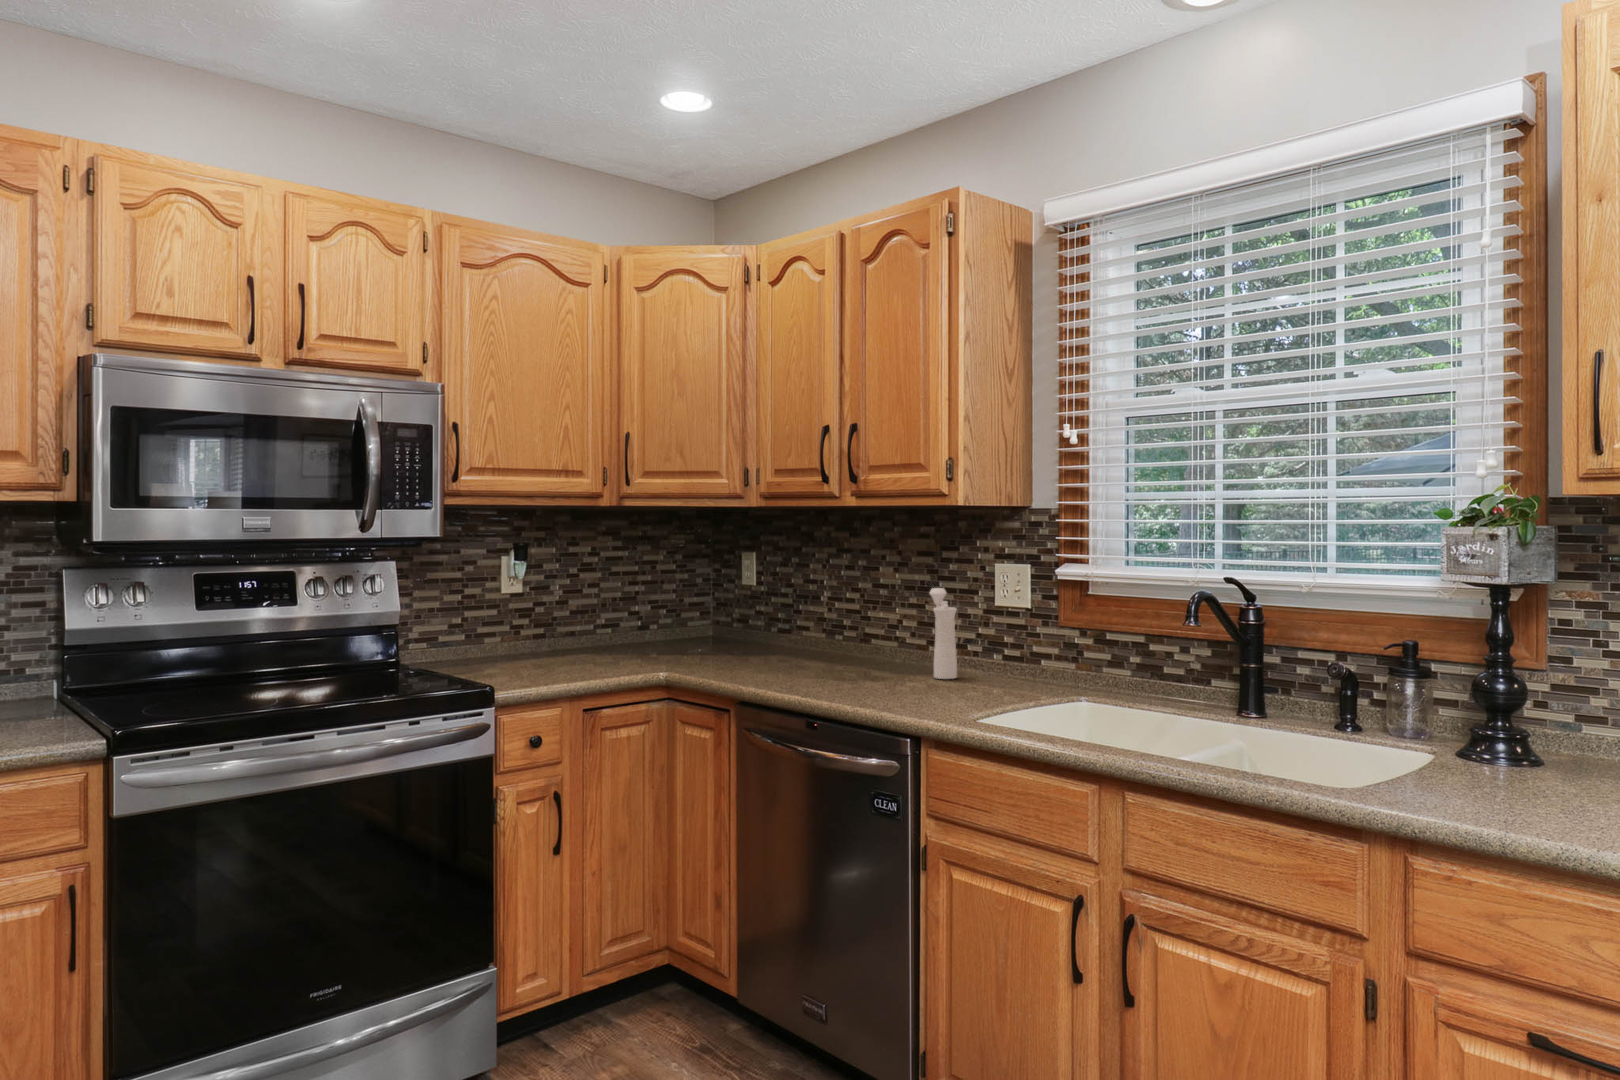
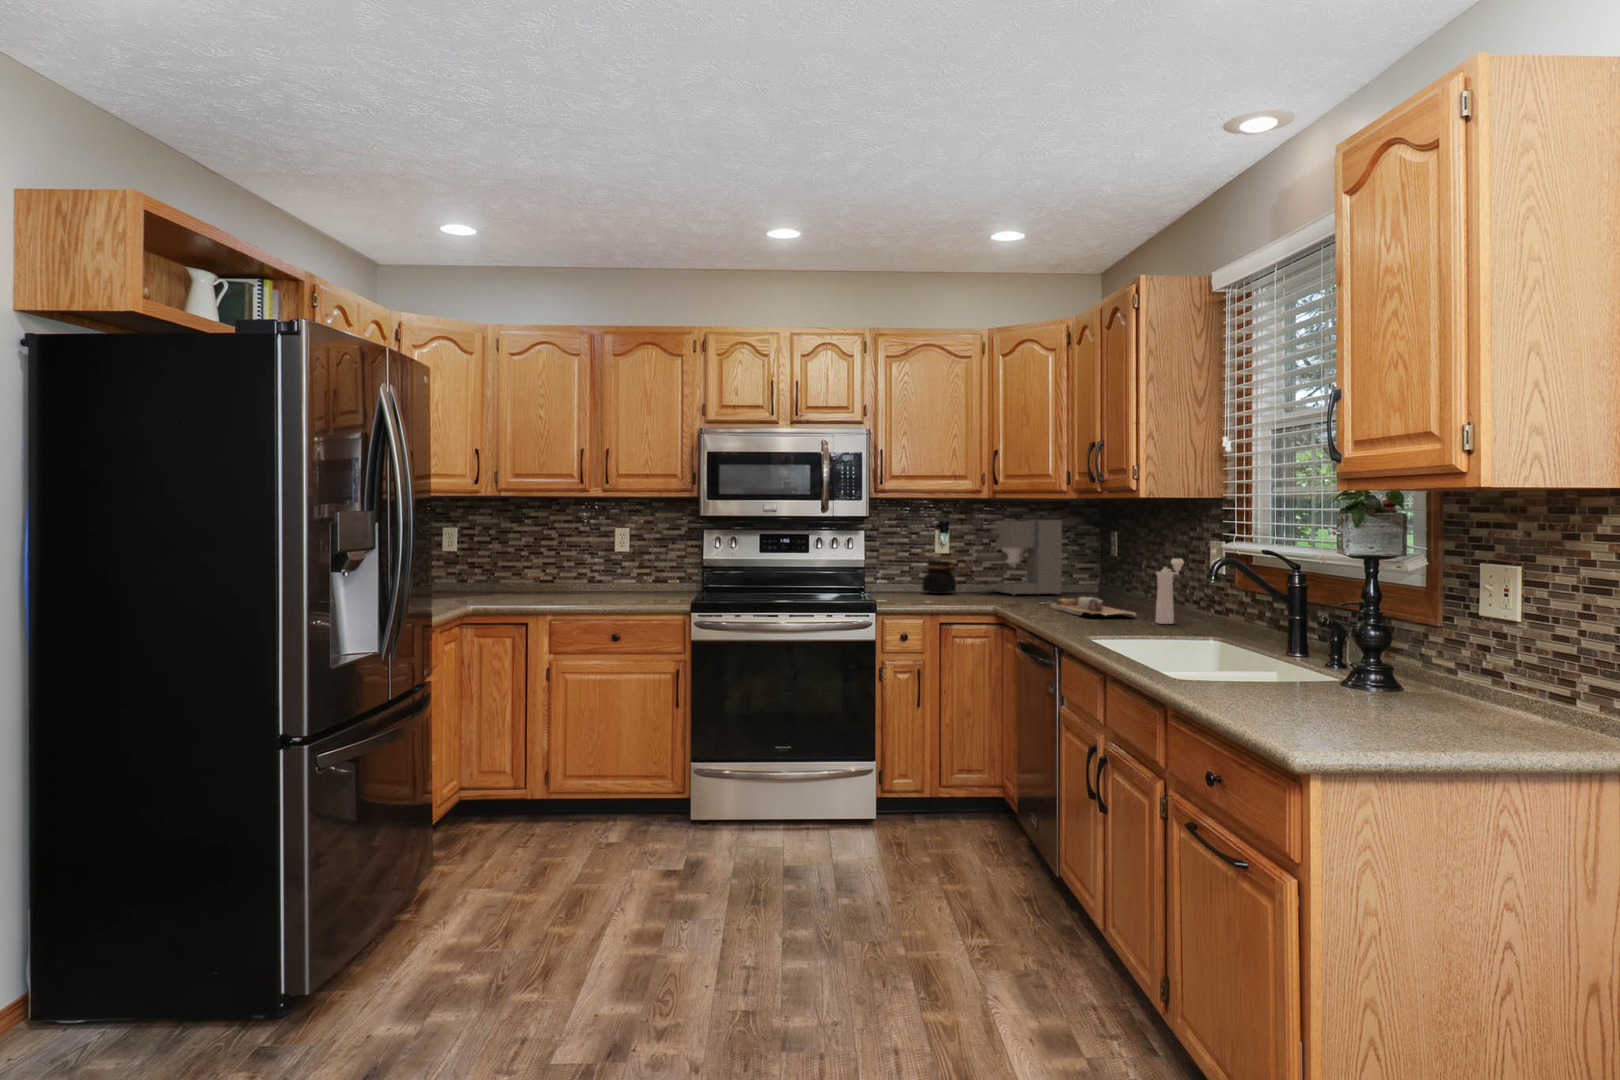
coffee maker: none [568,537,680,650] -> present [976,520,1062,595]
jar: none [481,604,541,658] -> present [922,561,956,594]
cutting board: none [739,648,892,678] -> present [1050,597,1136,616]

